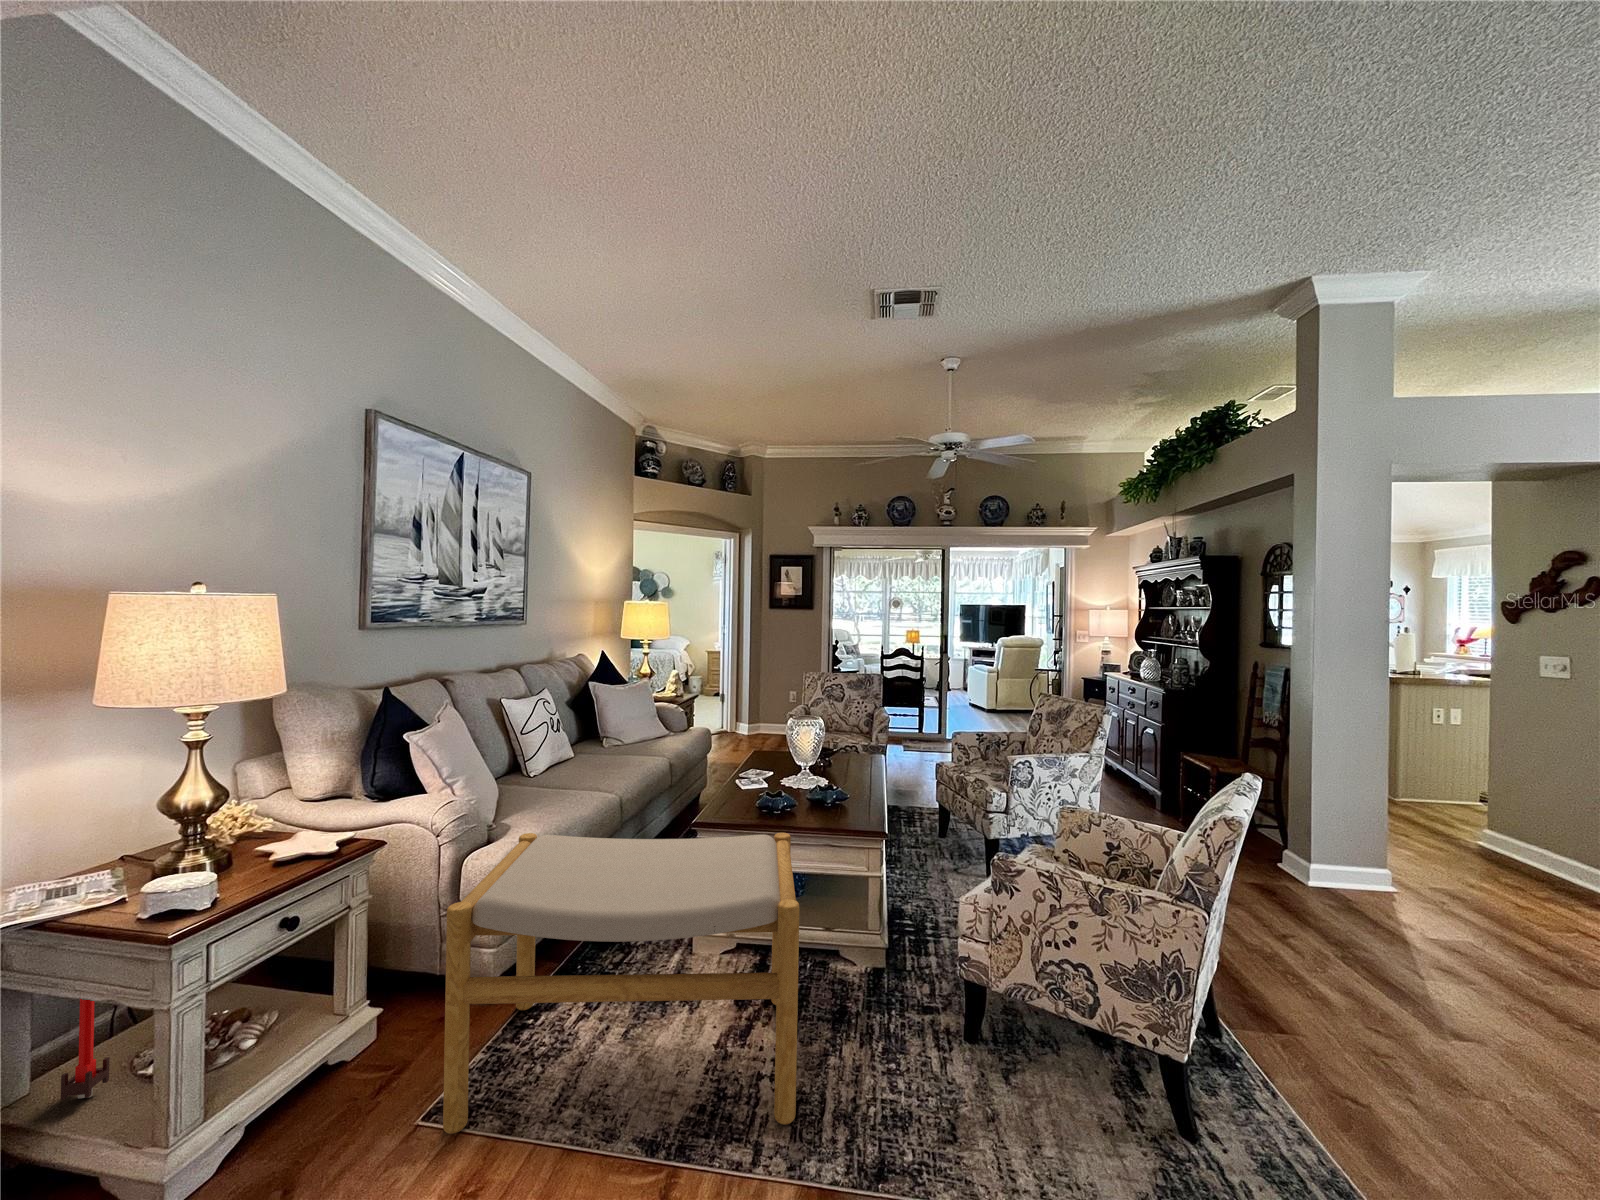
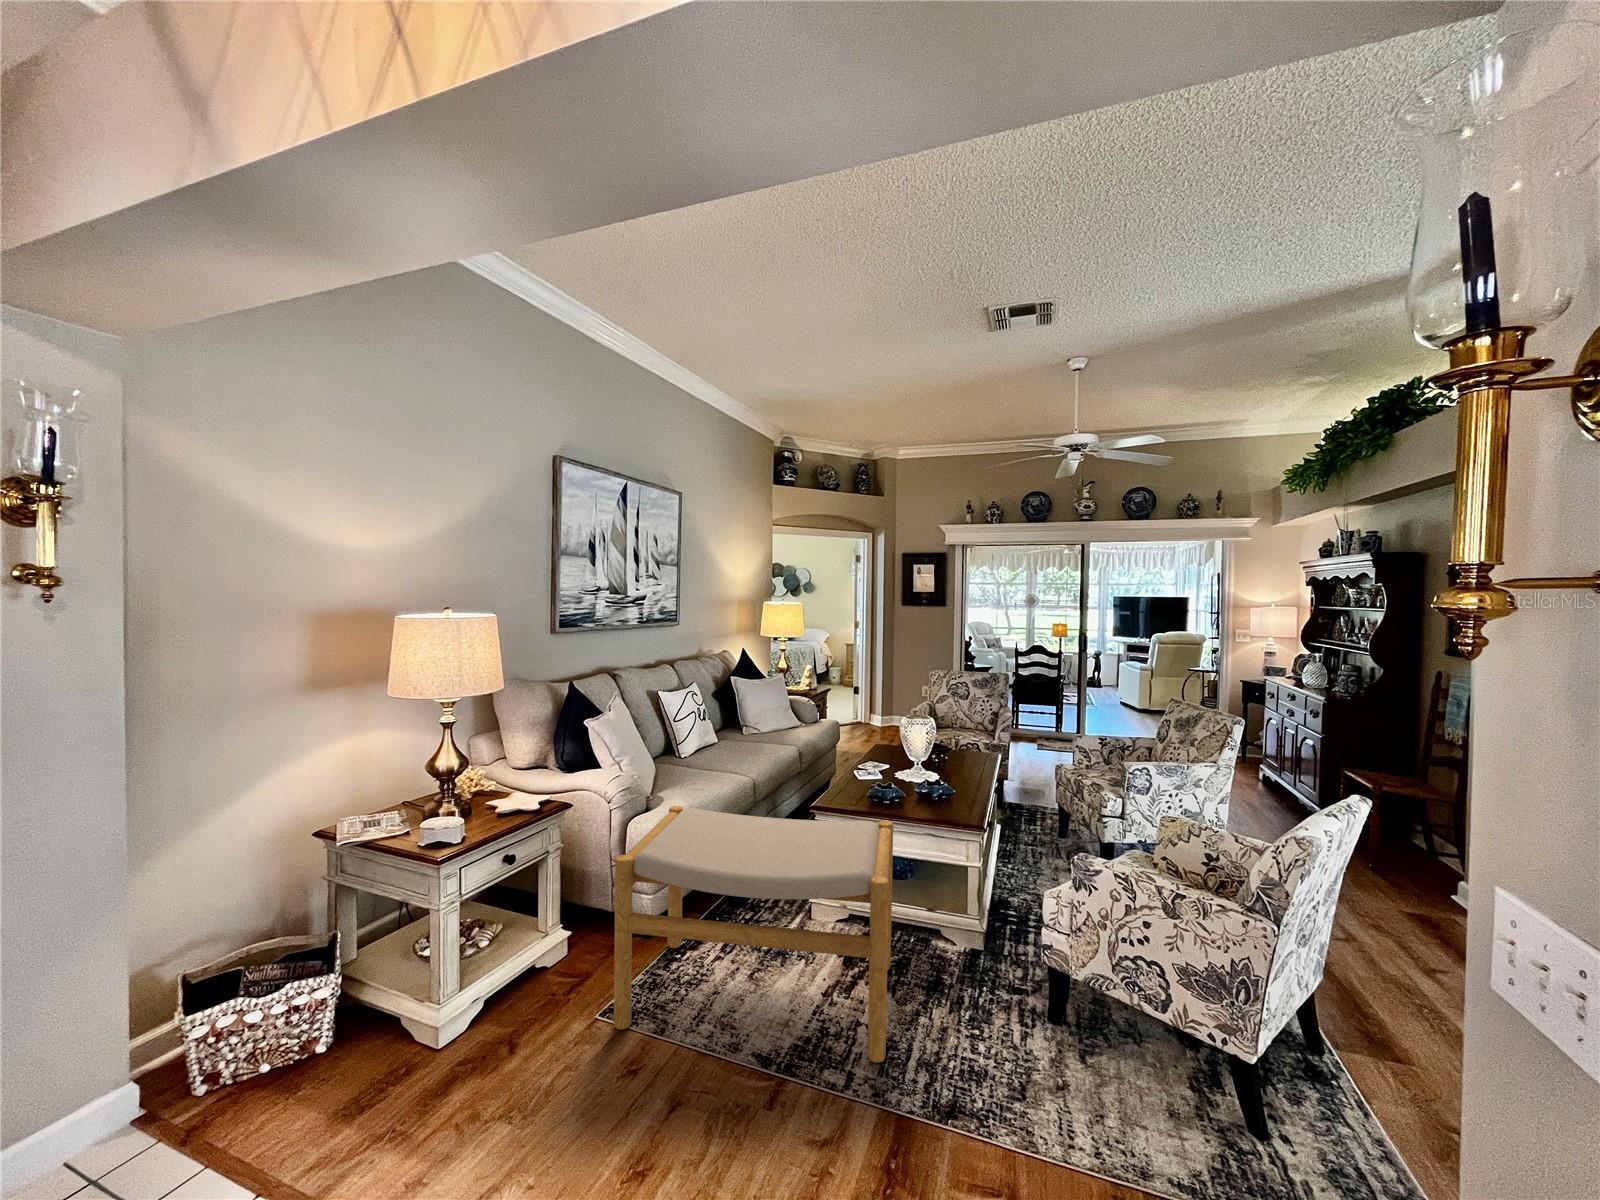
candle: present [61,999,110,1100] -> none [373,884,399,967]

